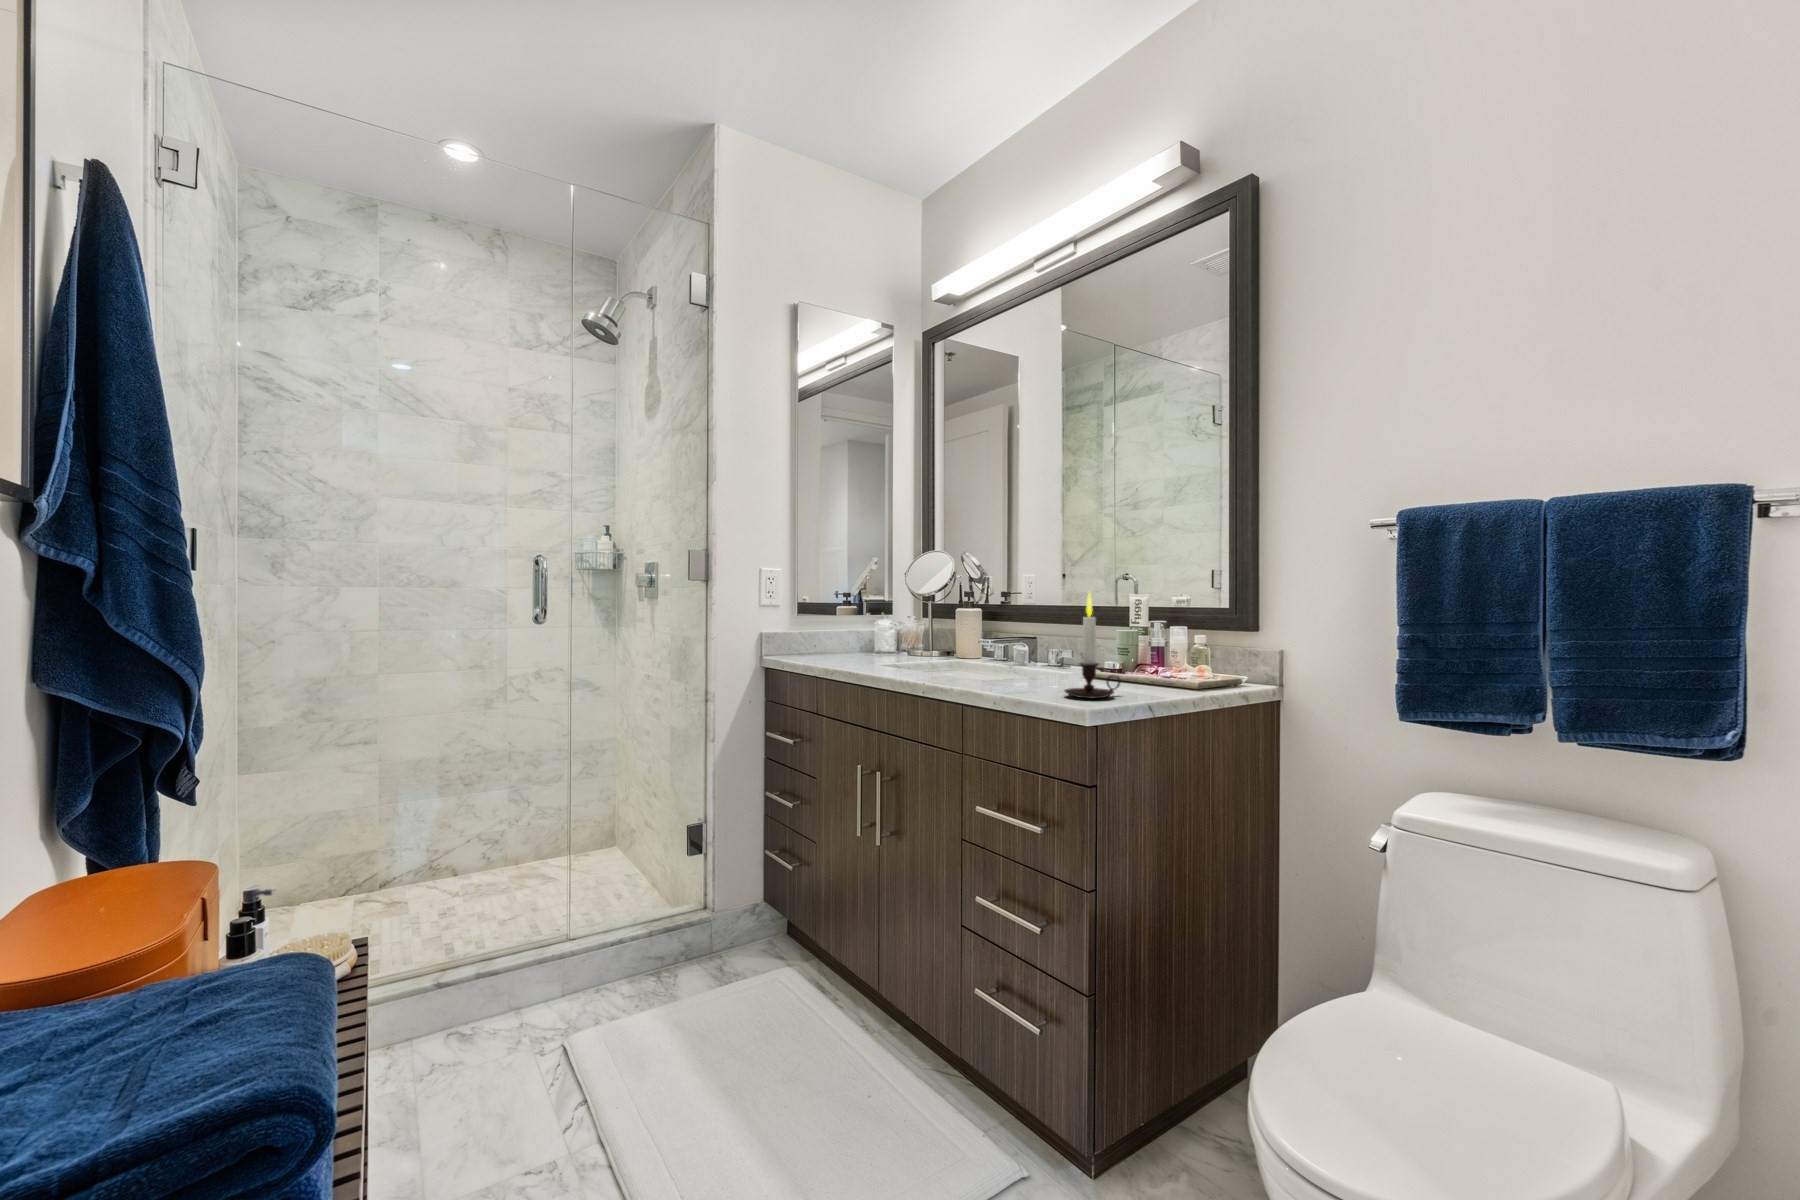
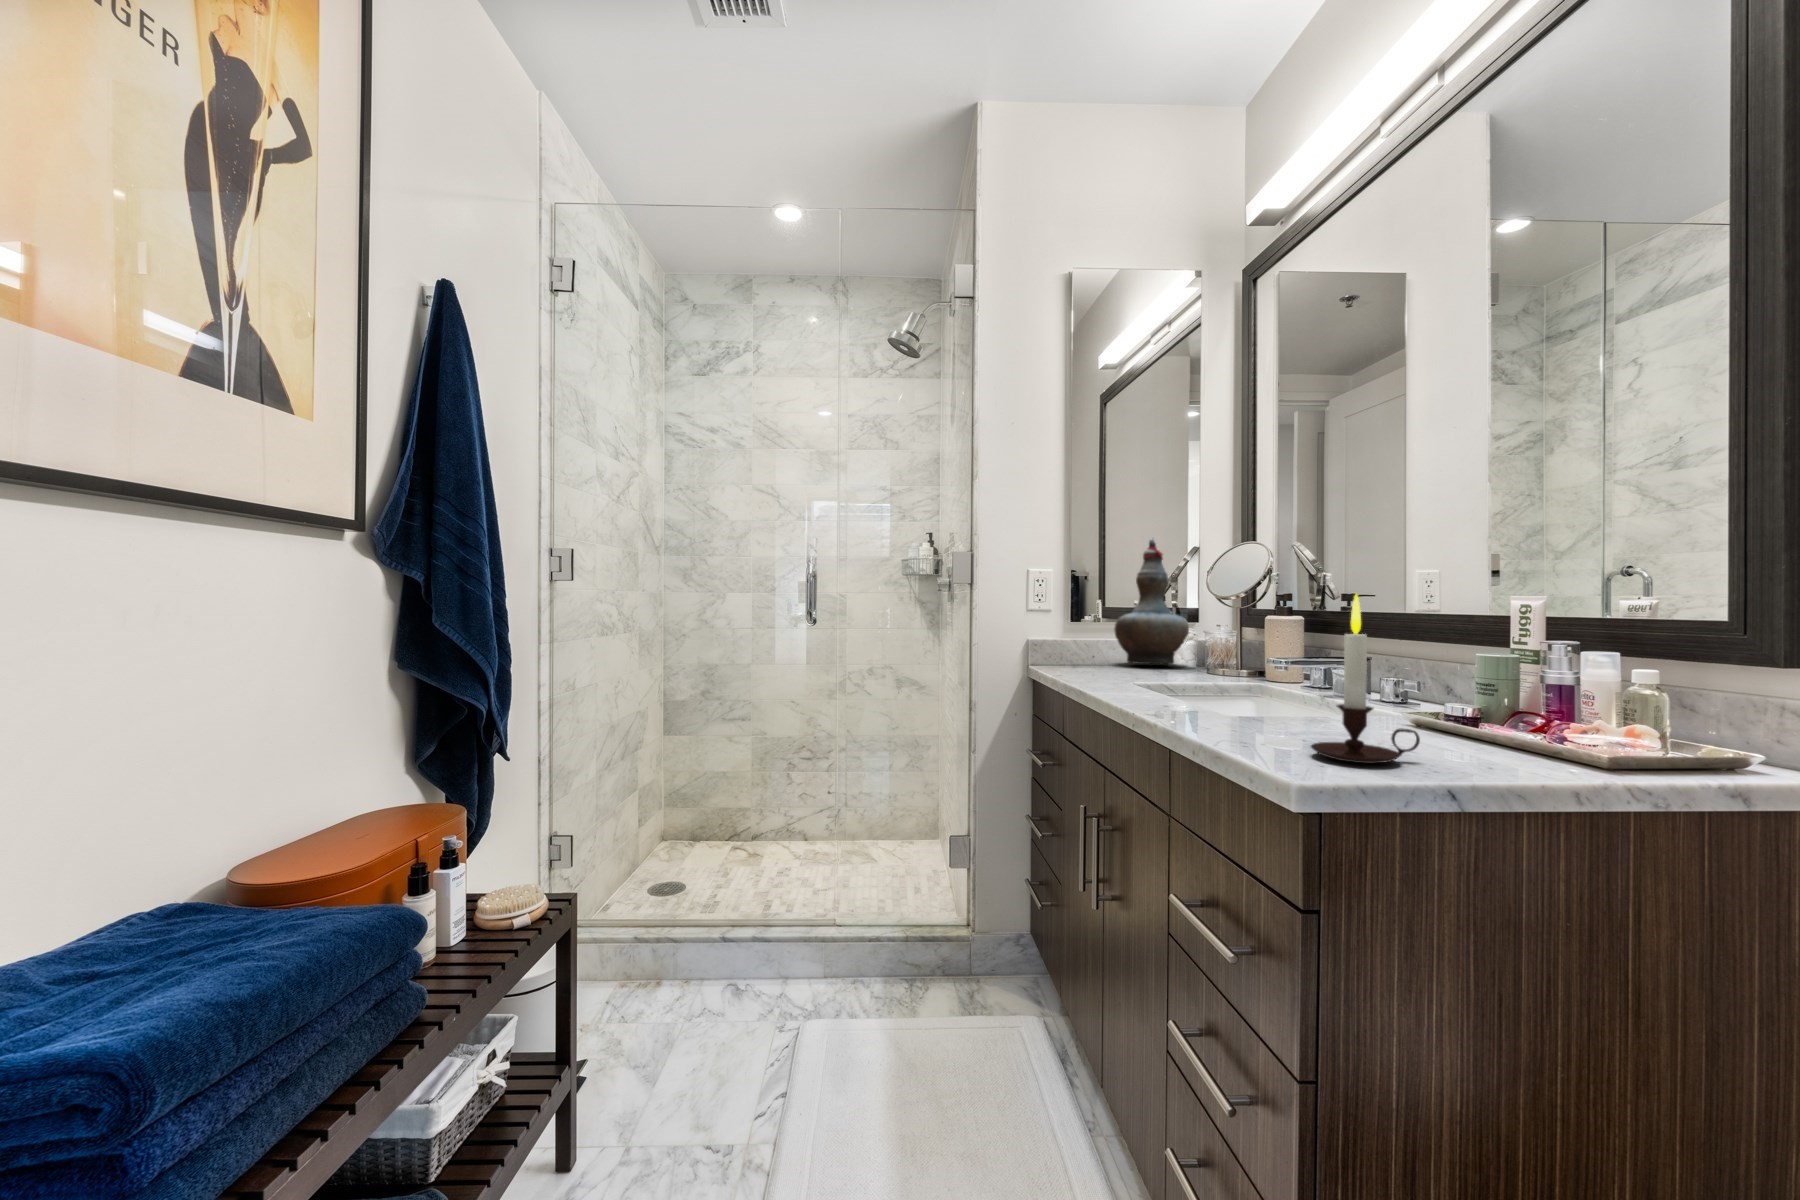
decorative vase: none [830,544,890,652] -> present [1115,539,1189,664]

